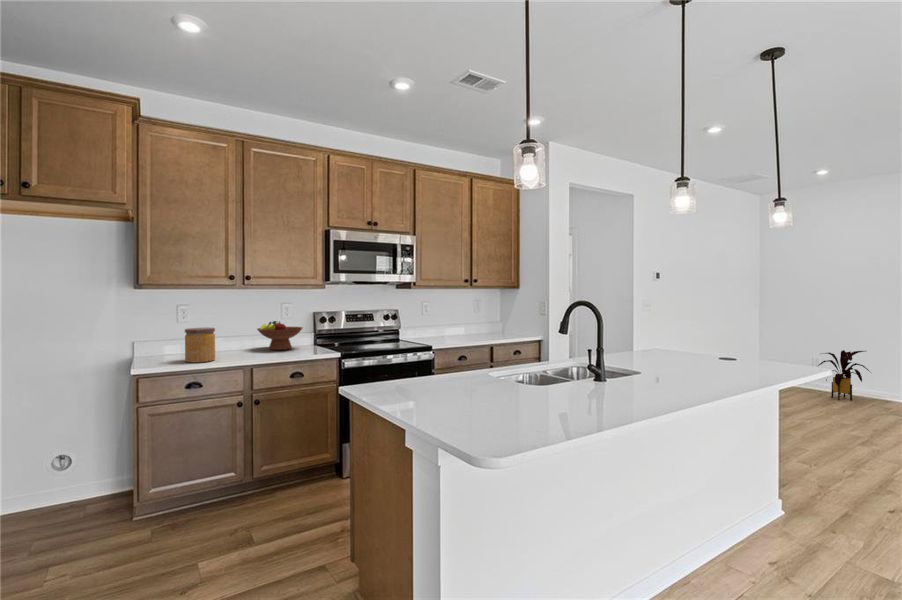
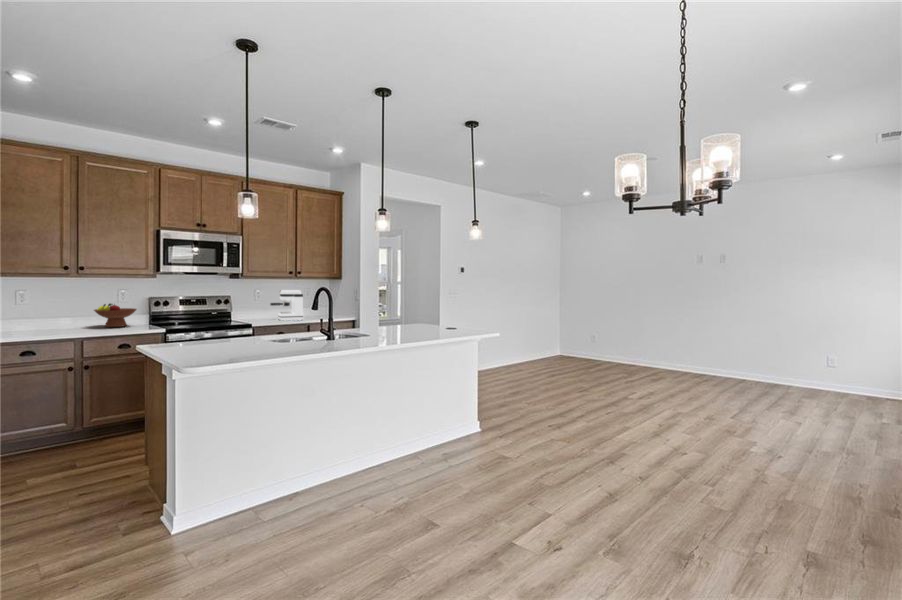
coffee maker: none [442,302,483,341] -> present [270,290,303,321]
jar: present [185,327,215,362] -> none [20,308,50,336]
house plant: present [818,350,869,401] -> none [583,329,620,367]

